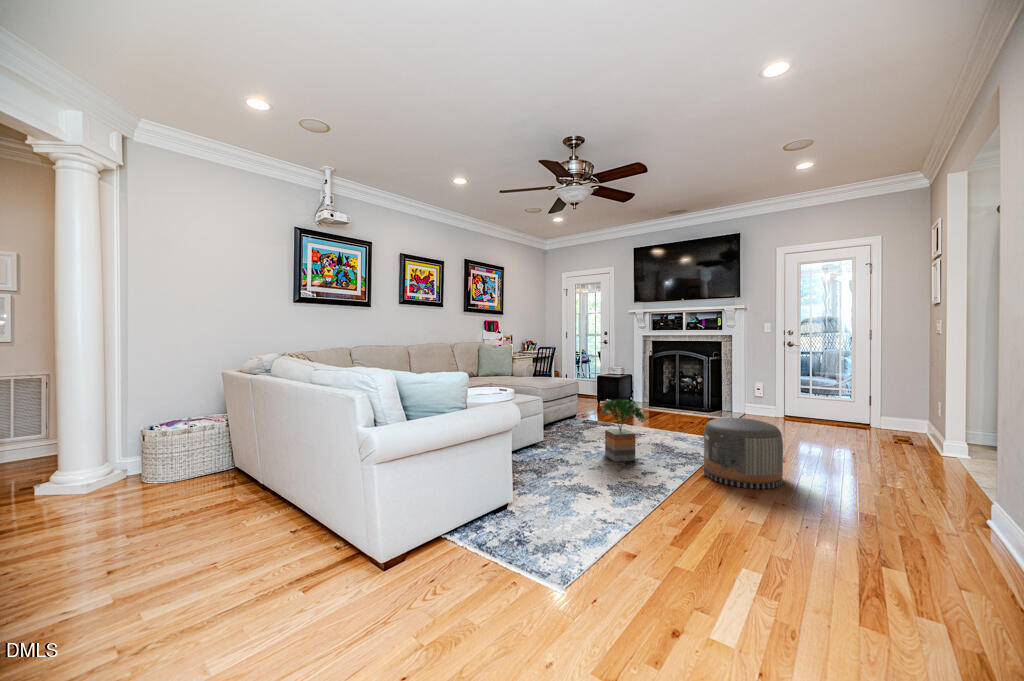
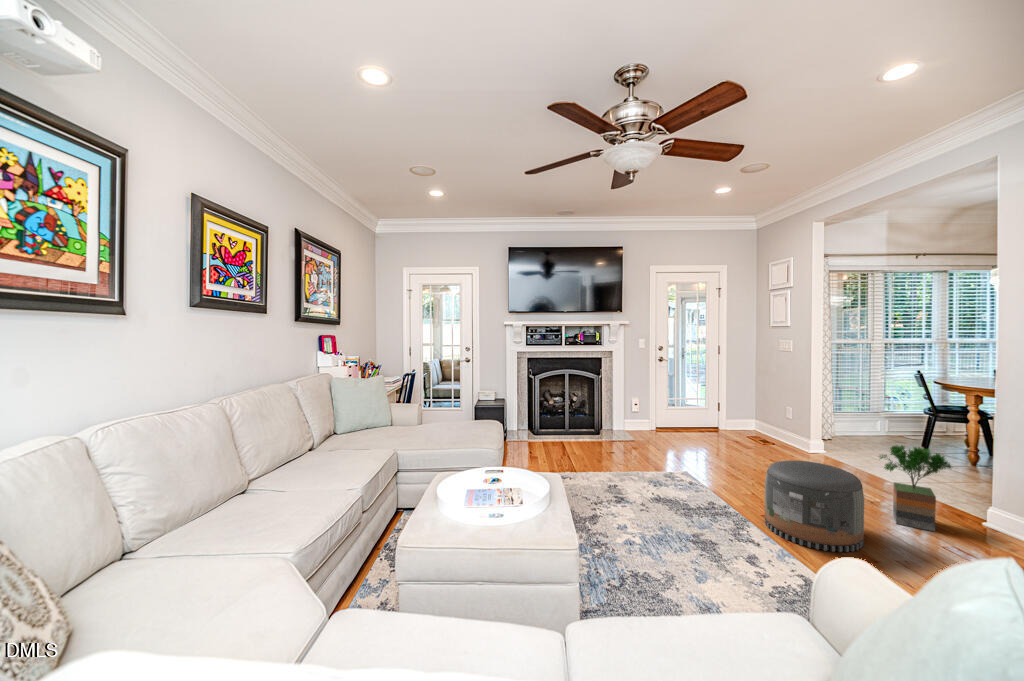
potted tree: present [601,399,645,462] -> present [880,446,951,531]

